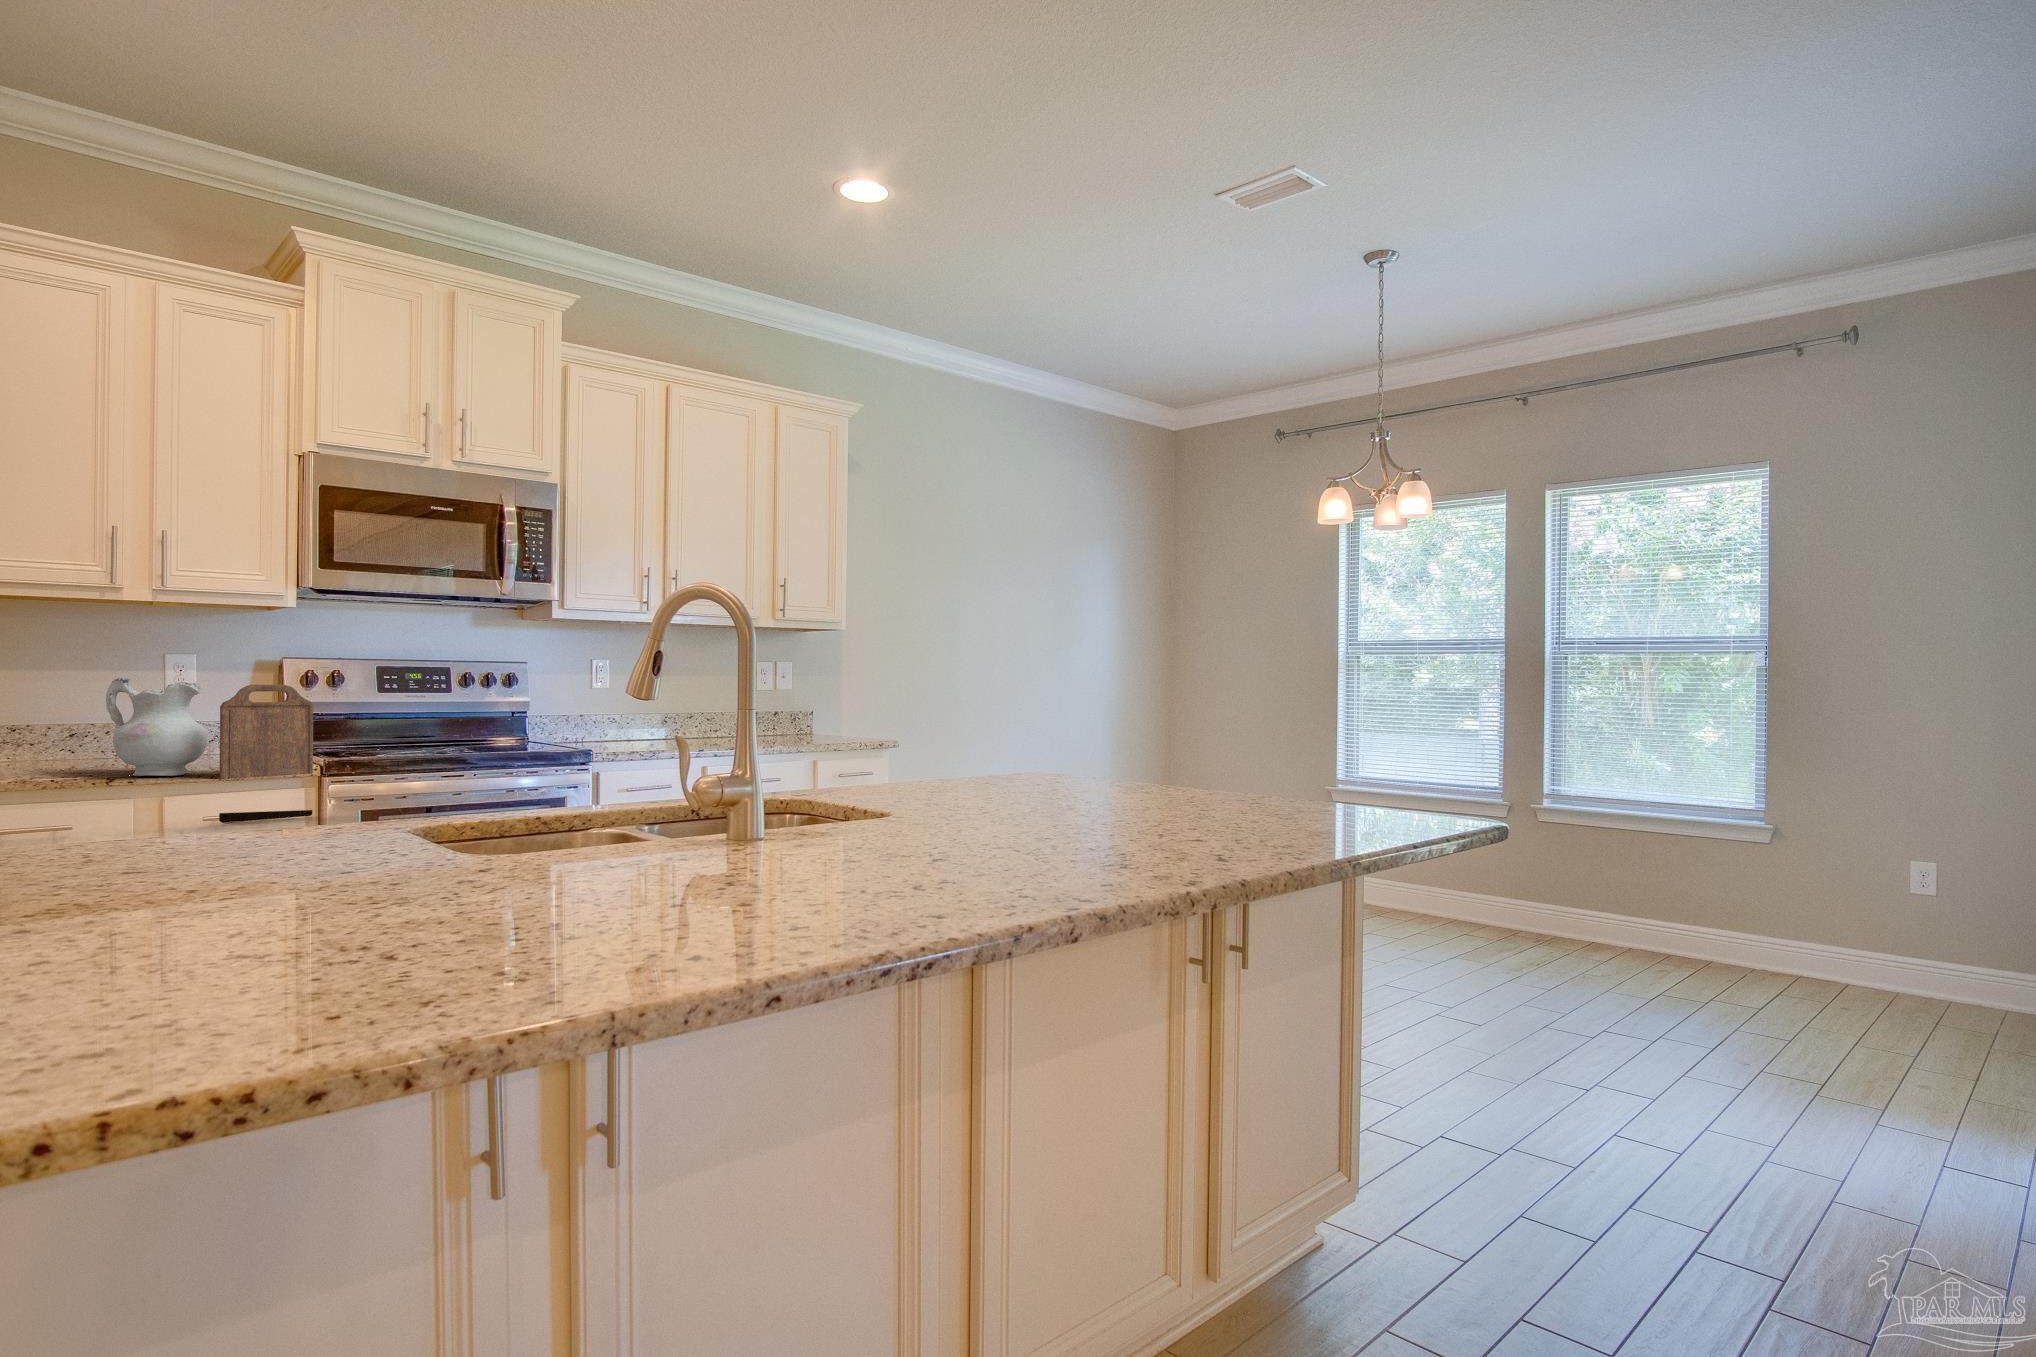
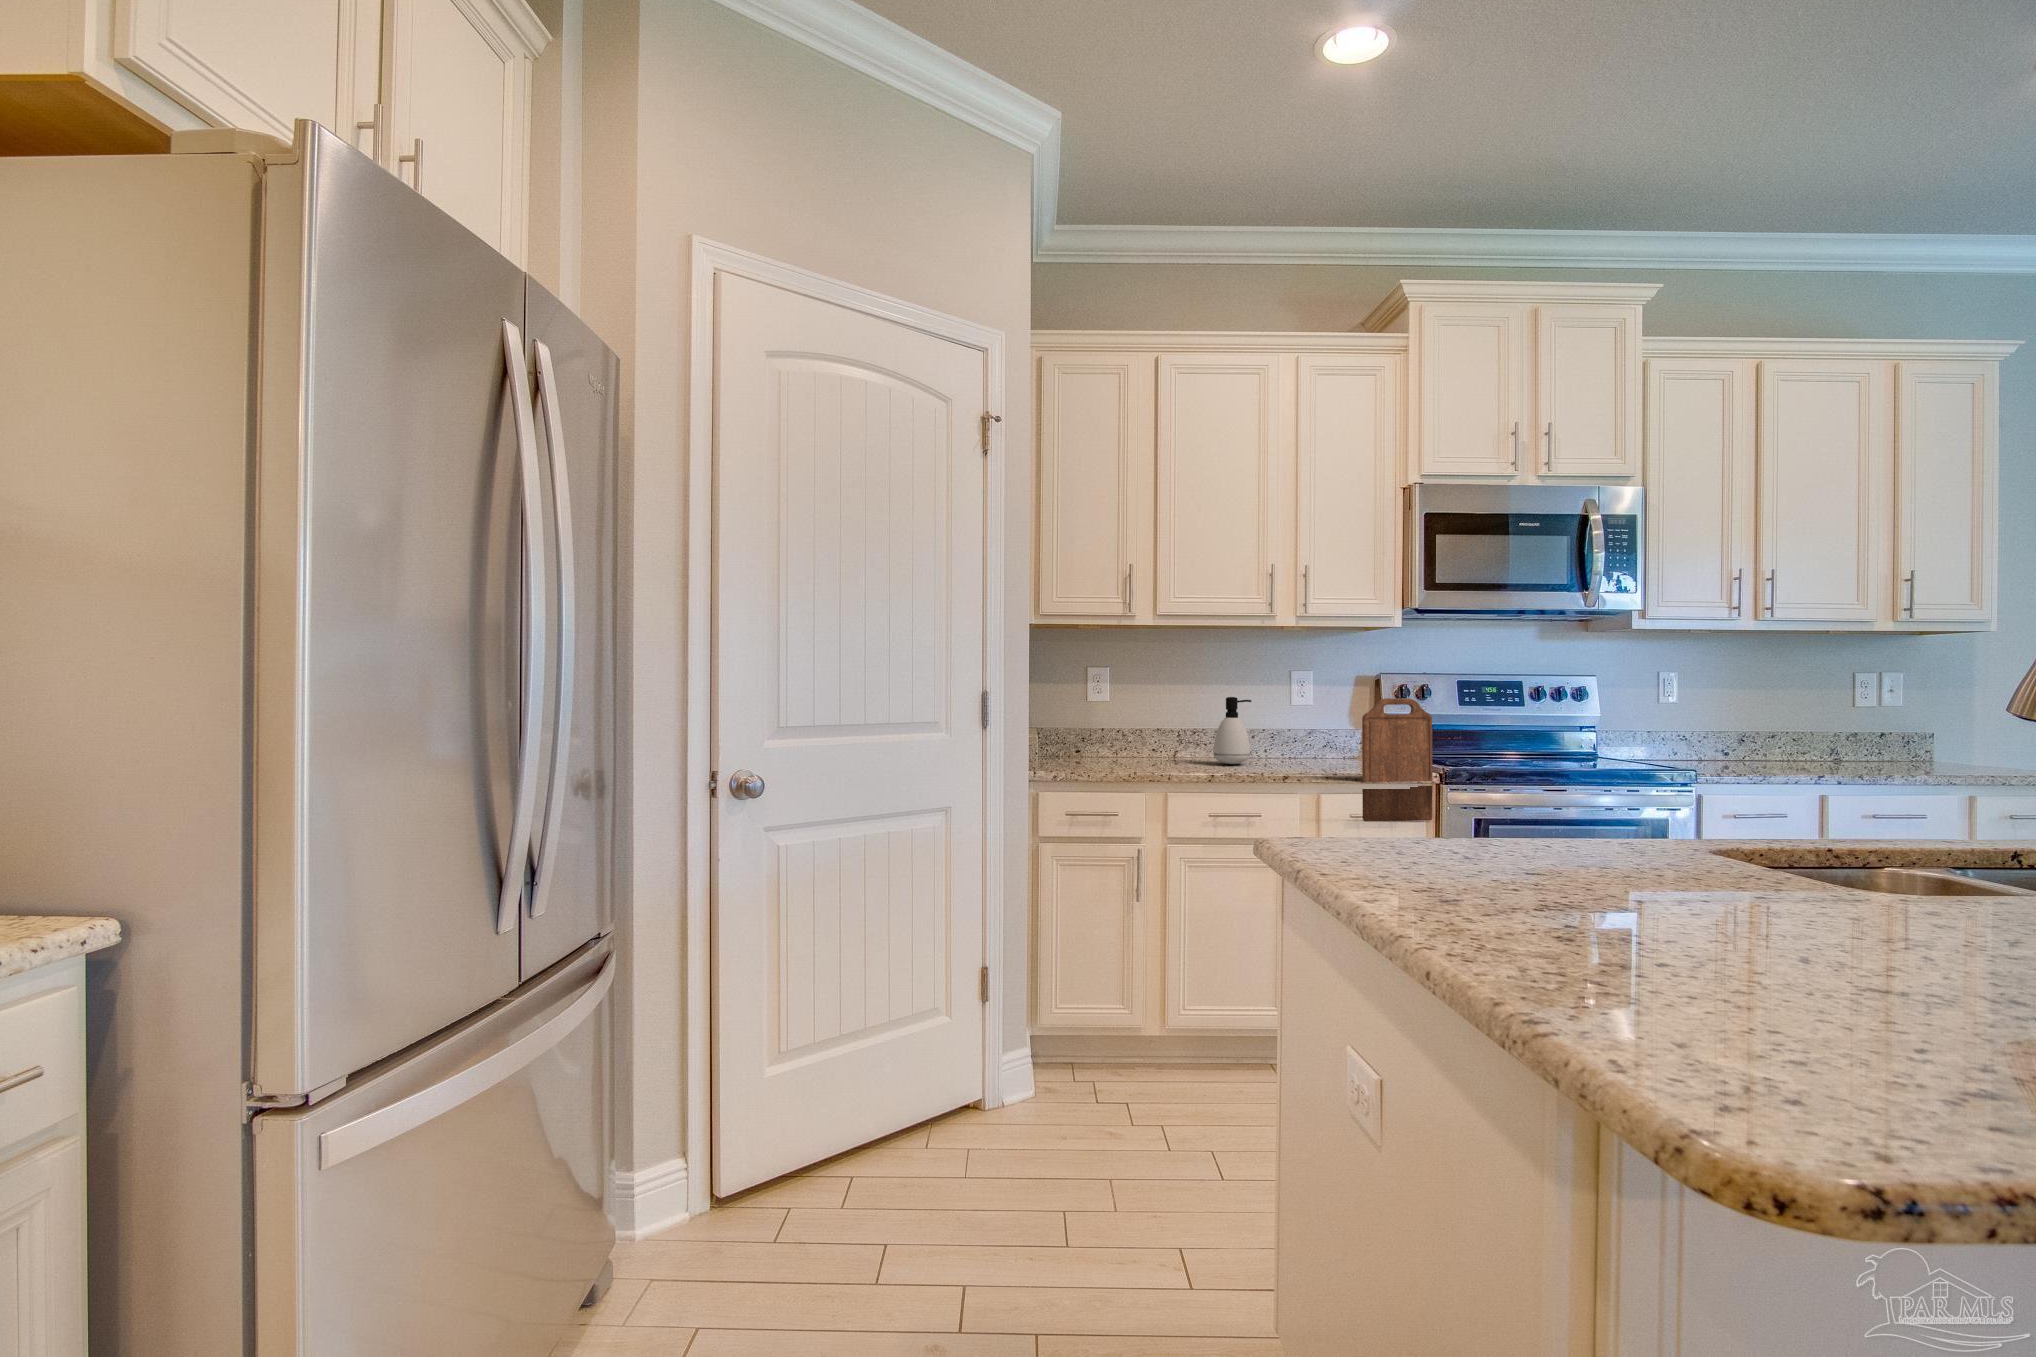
ceramic pitcher: present [106,678,207,776] -> none [1273,693,1346,777]
soap dispenser: none [35,682,95,764] -> present [1214,697,1251,764]

